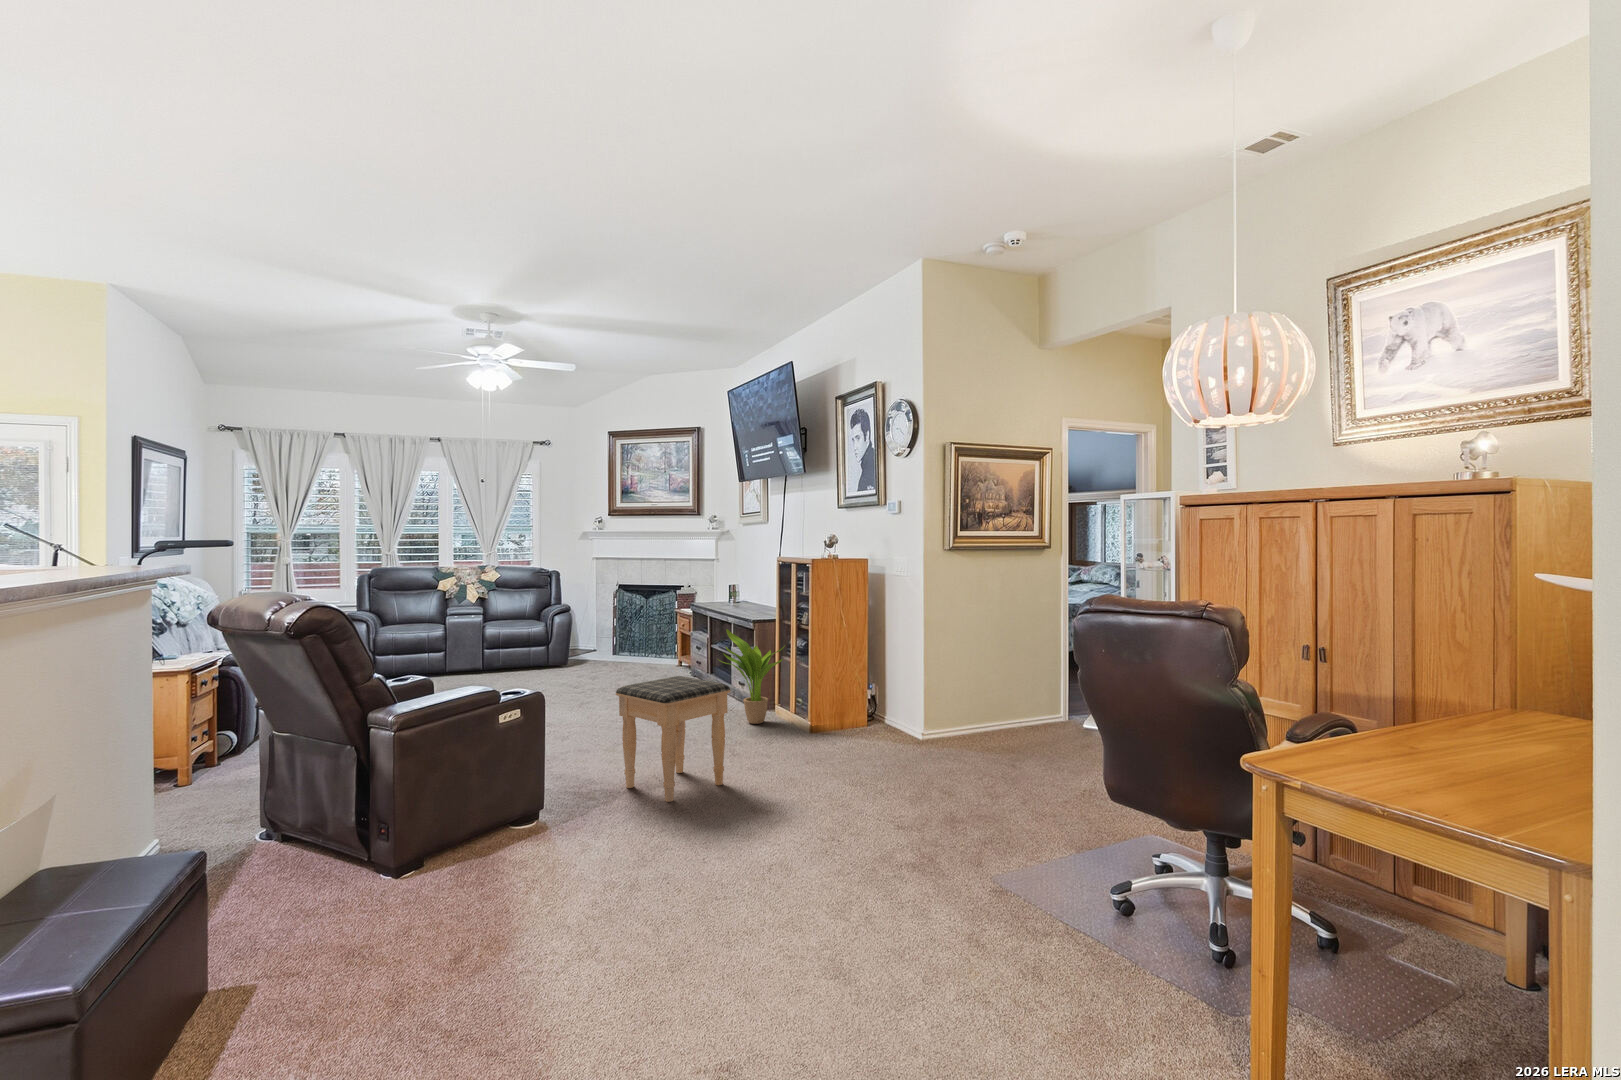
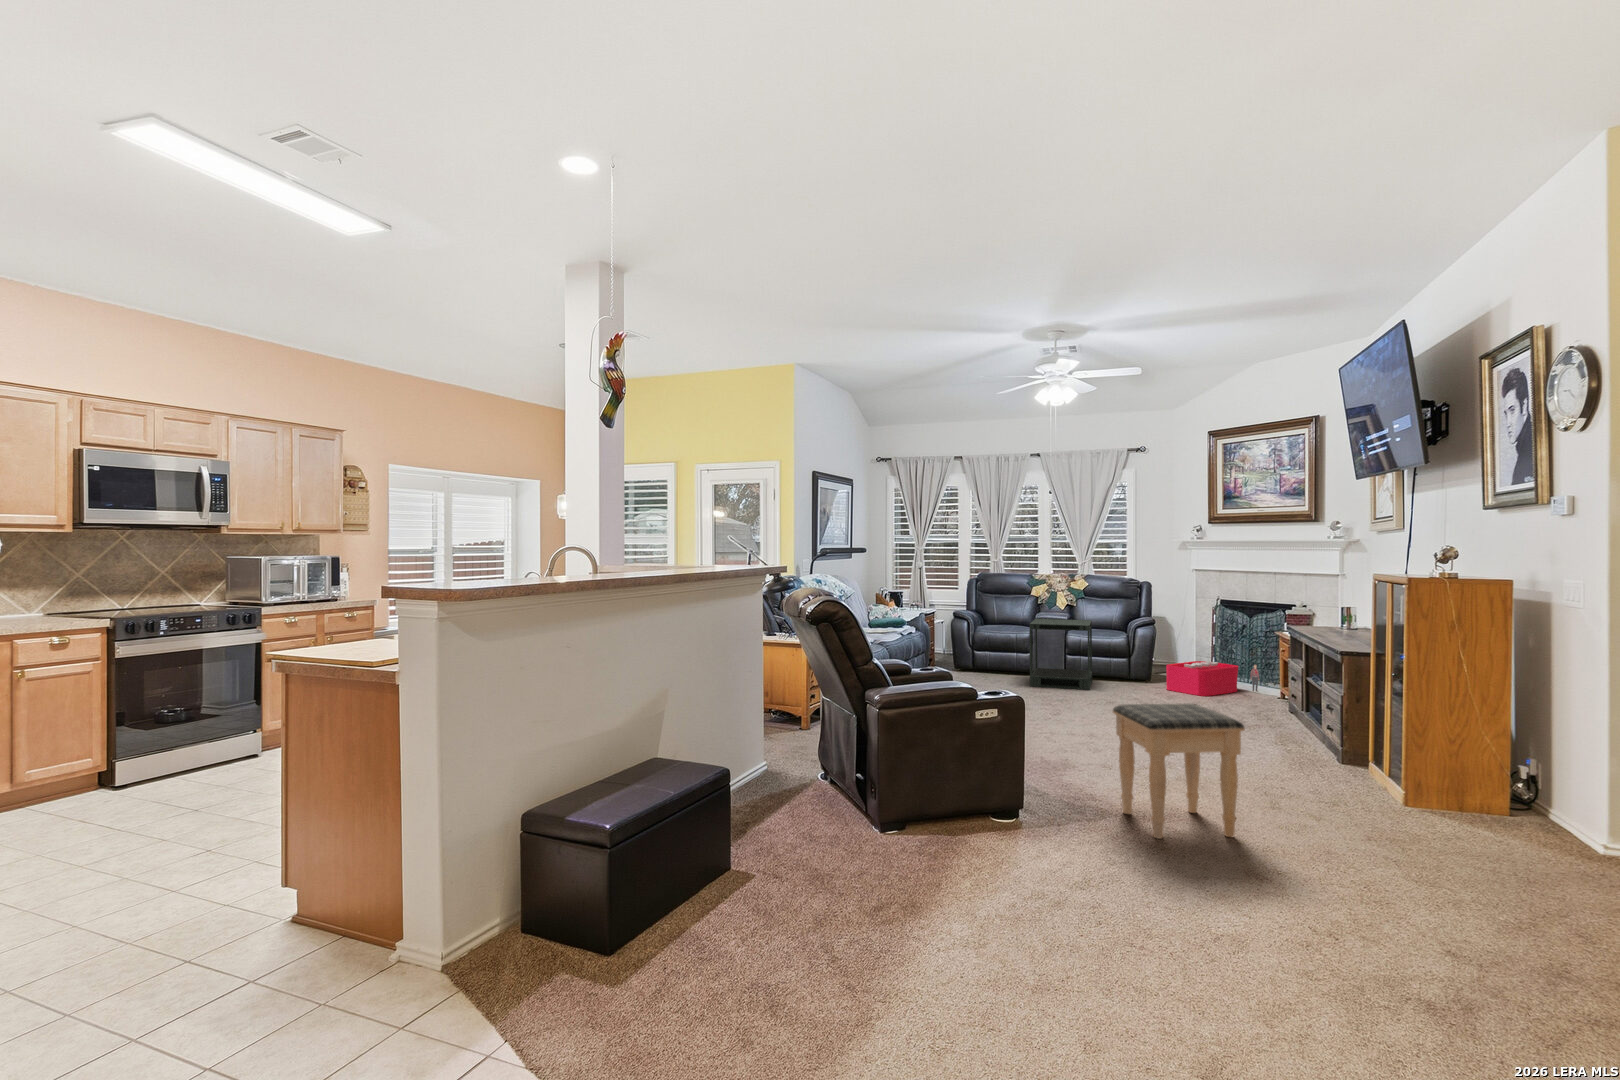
side table: none [448,612,513,687] -> present [1029,619,1092,690]
potted plant: present [719,629,785,724] -> none [1279,659,1381,782]
storage bin: none [581,639,656,672] -> present [1166,661,1259,696]

